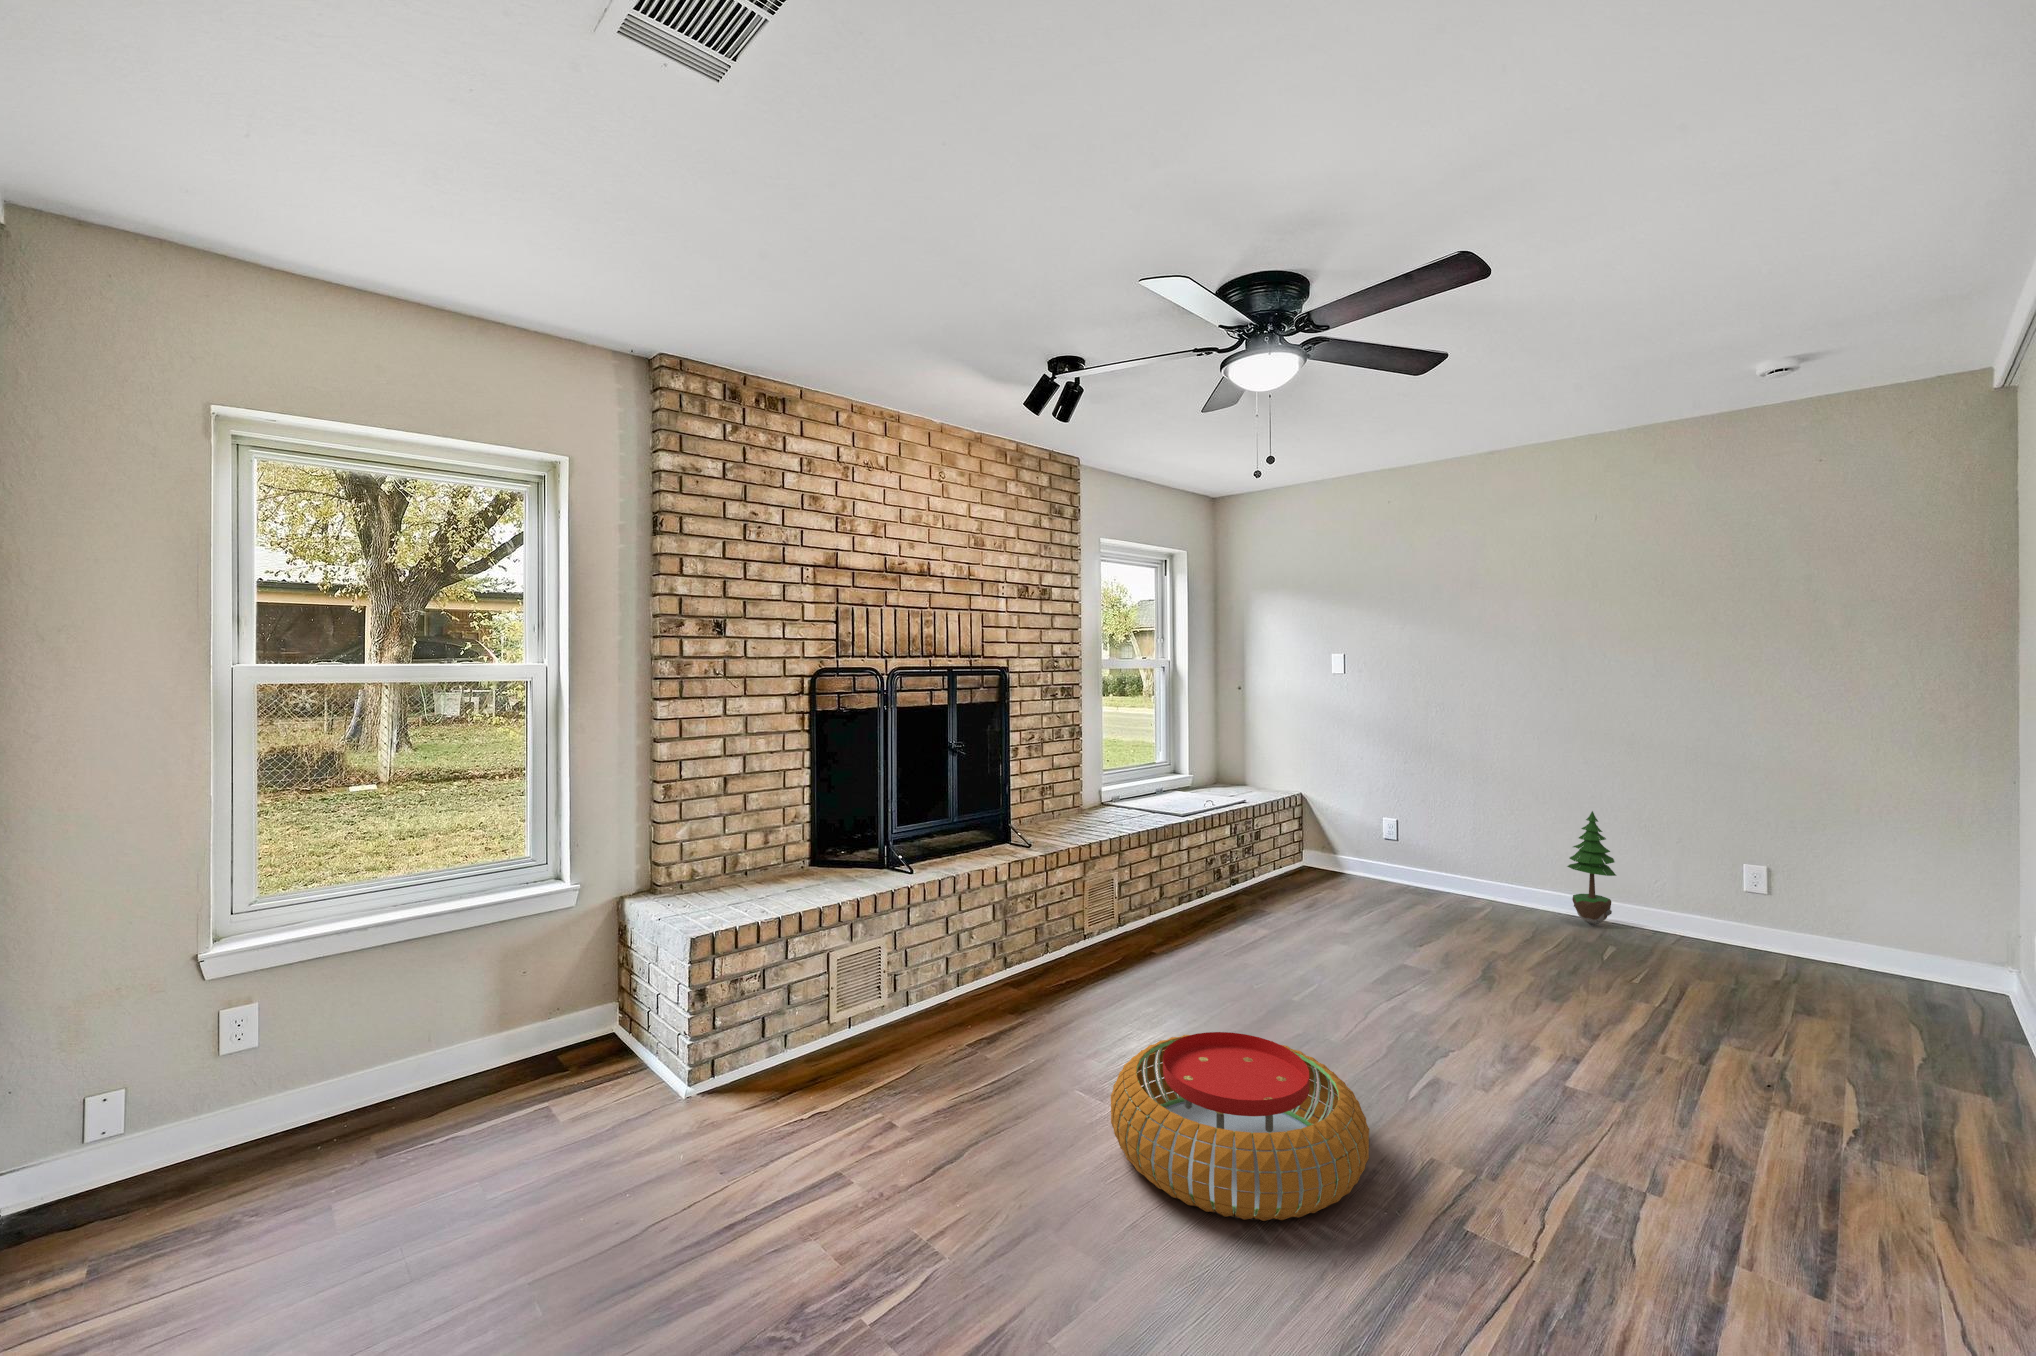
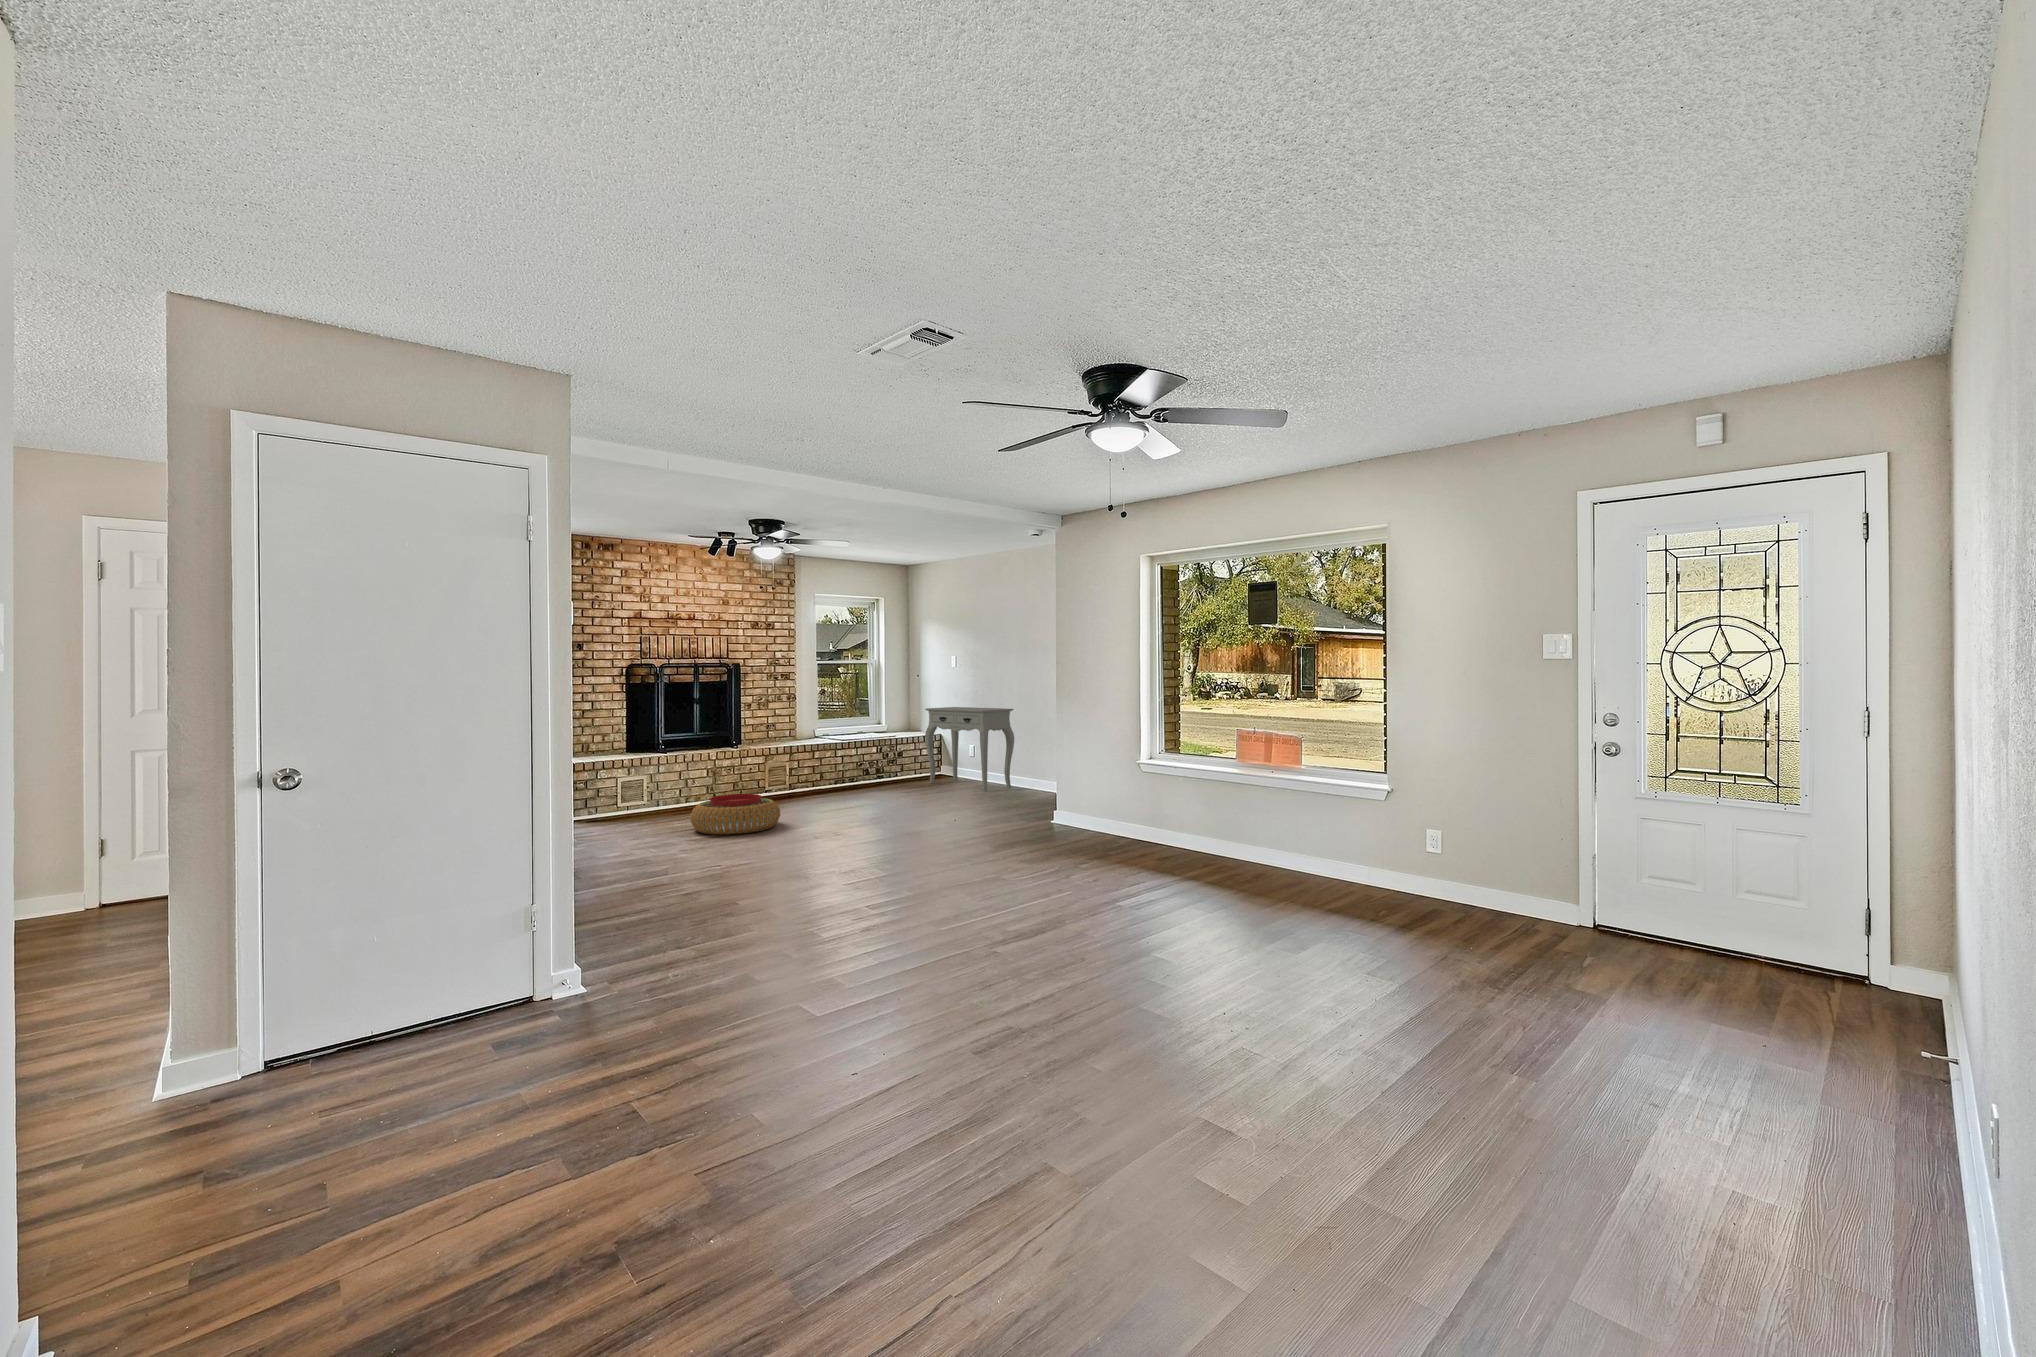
console table: none [1320,746,1529,923] -> present [925,707,1014,791]
potted tree: present [1567,811,1616,926] -> none [1018,734,1039,791]

